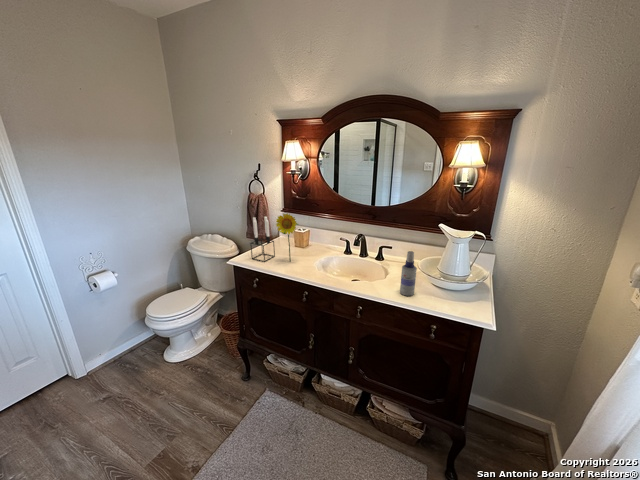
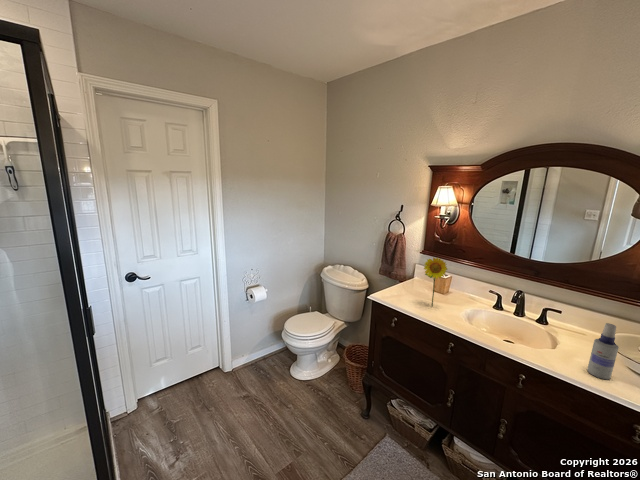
candle holder: present [250,217,275,262] -> none [391,257,416,302]

